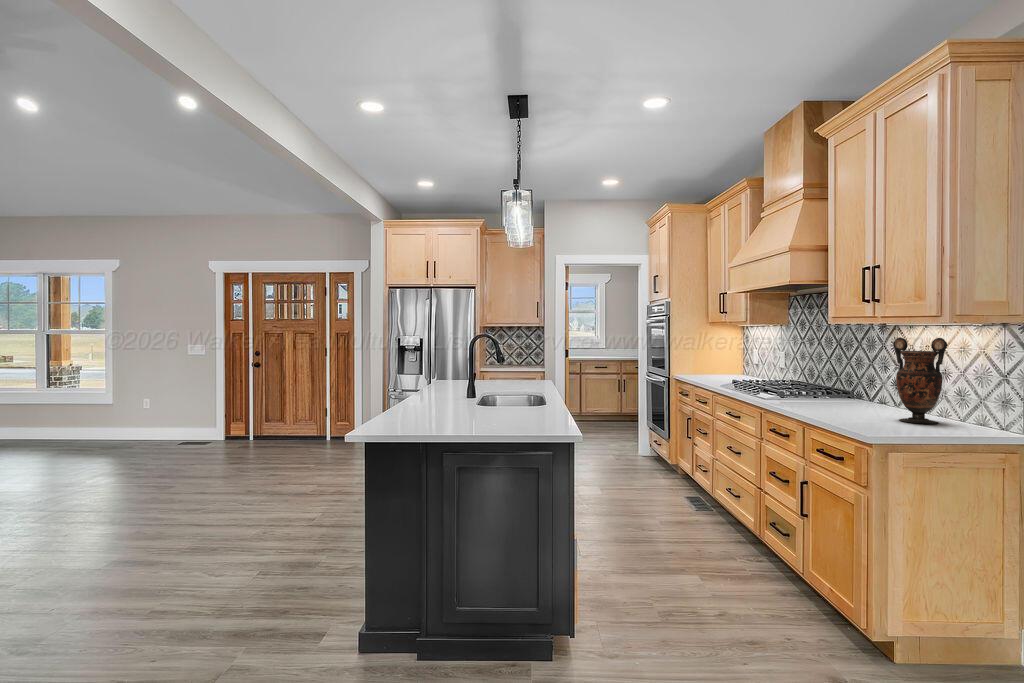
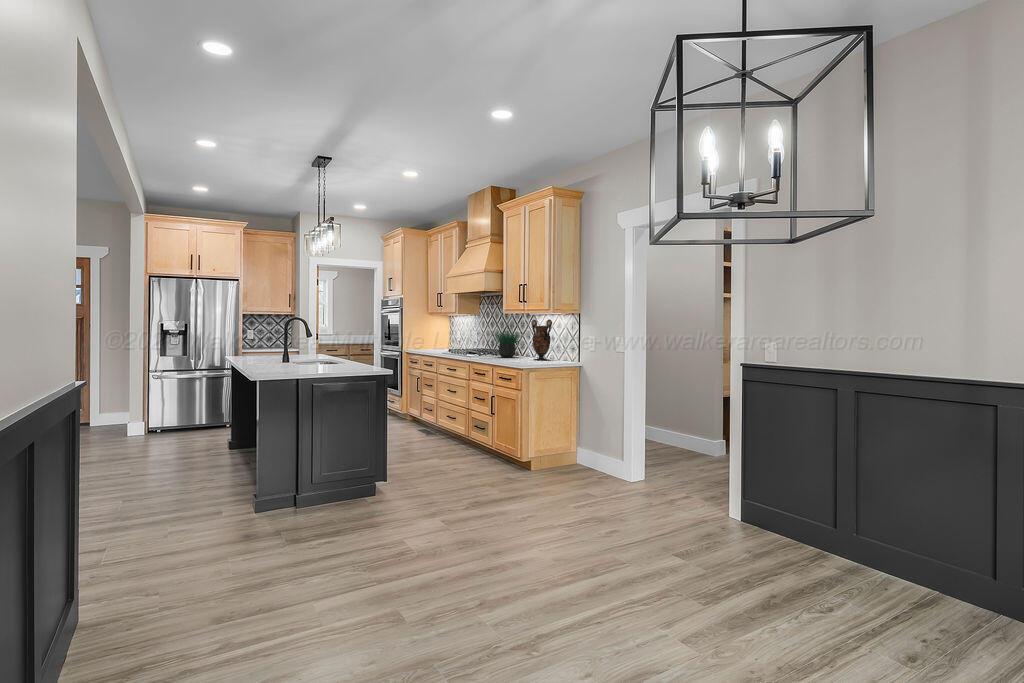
potted plant: none [798,336,882,407] -> present [494,330,520,357]

